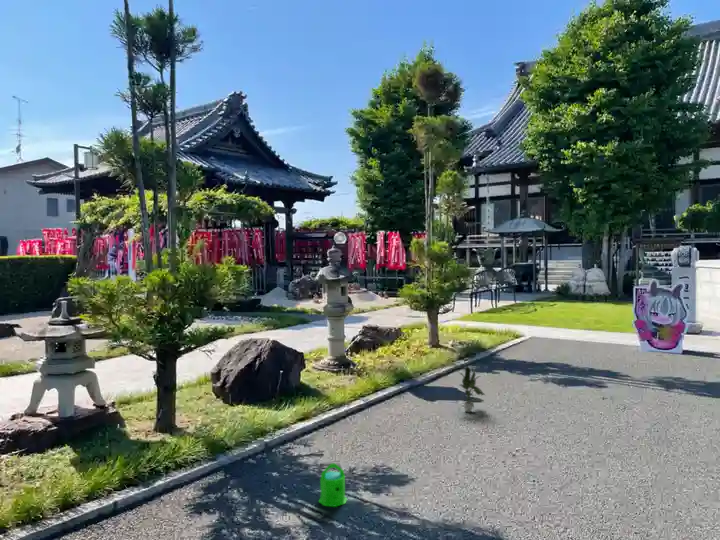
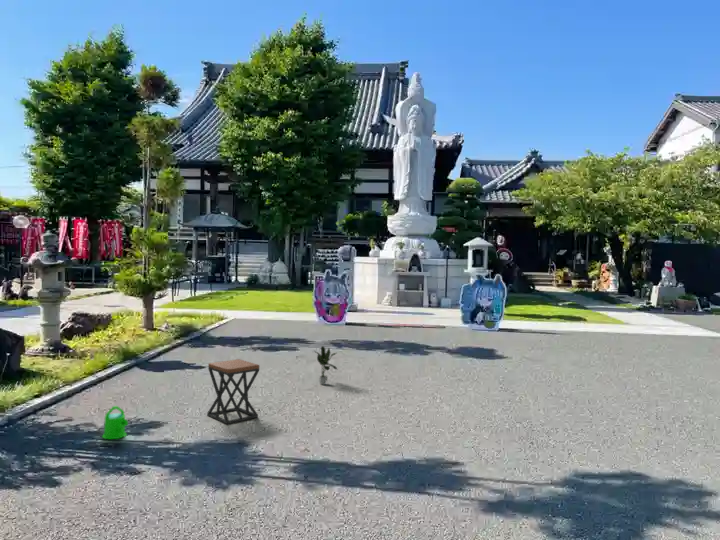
potted plant: present [460,367,484,412] -> present [317,346,337,385]
stool: none [455,412,523,507] -> present [207,359,259,424]

